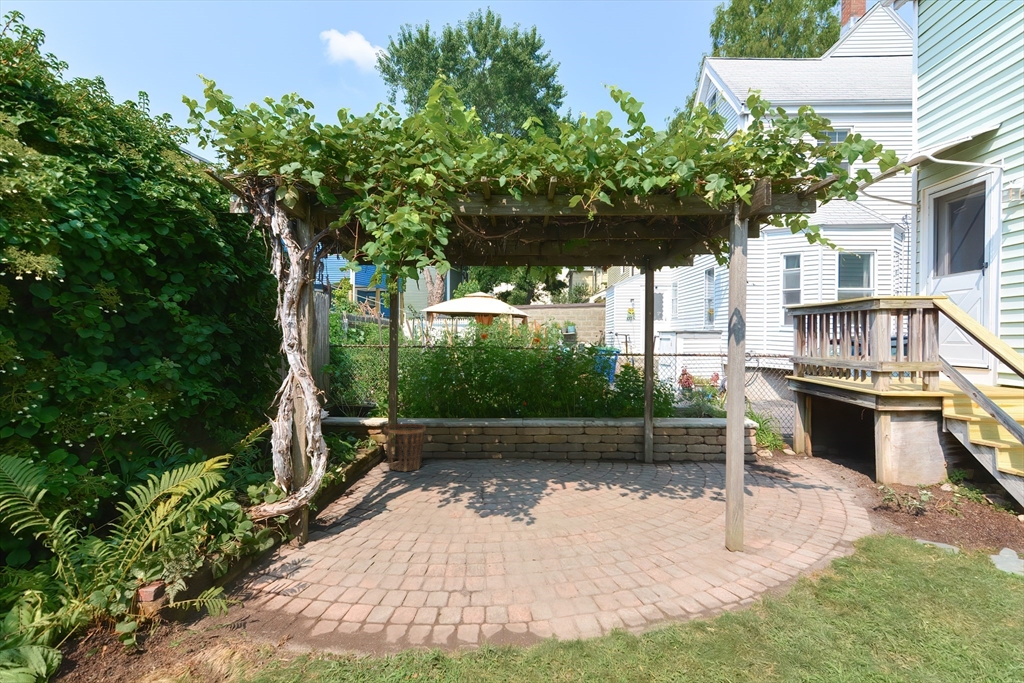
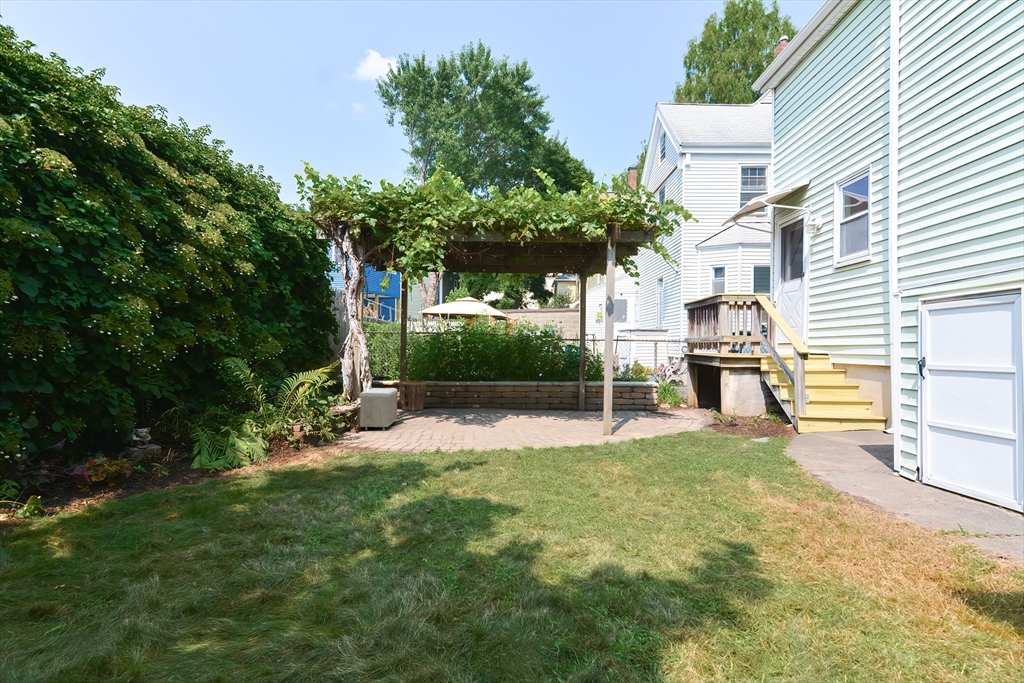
storage bench: none [303,457,374,541] -> present [359,388,397,430]

